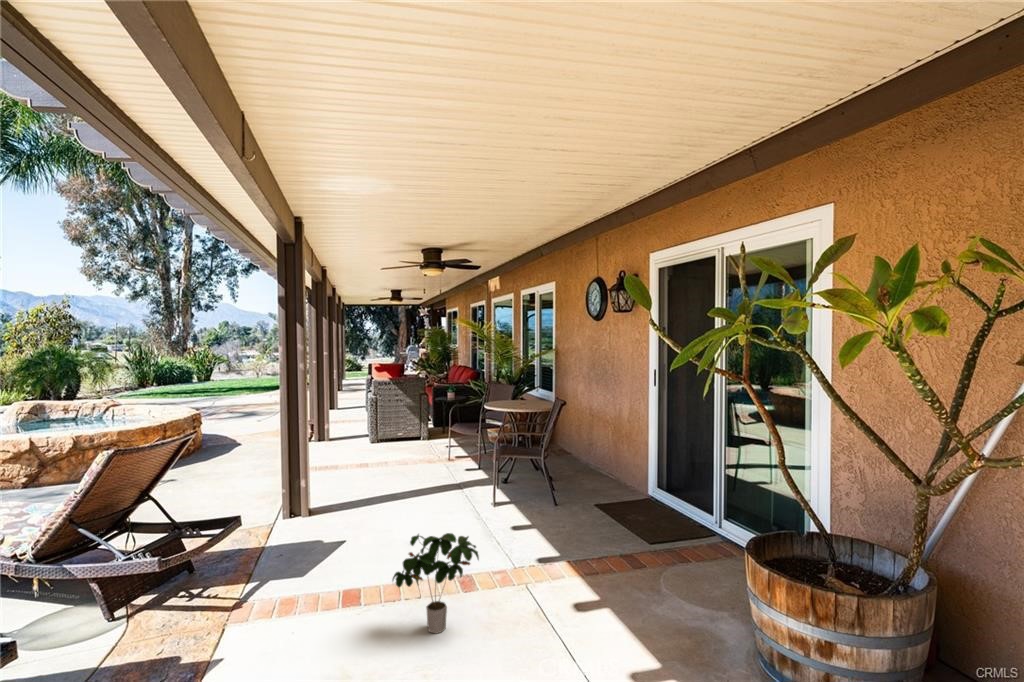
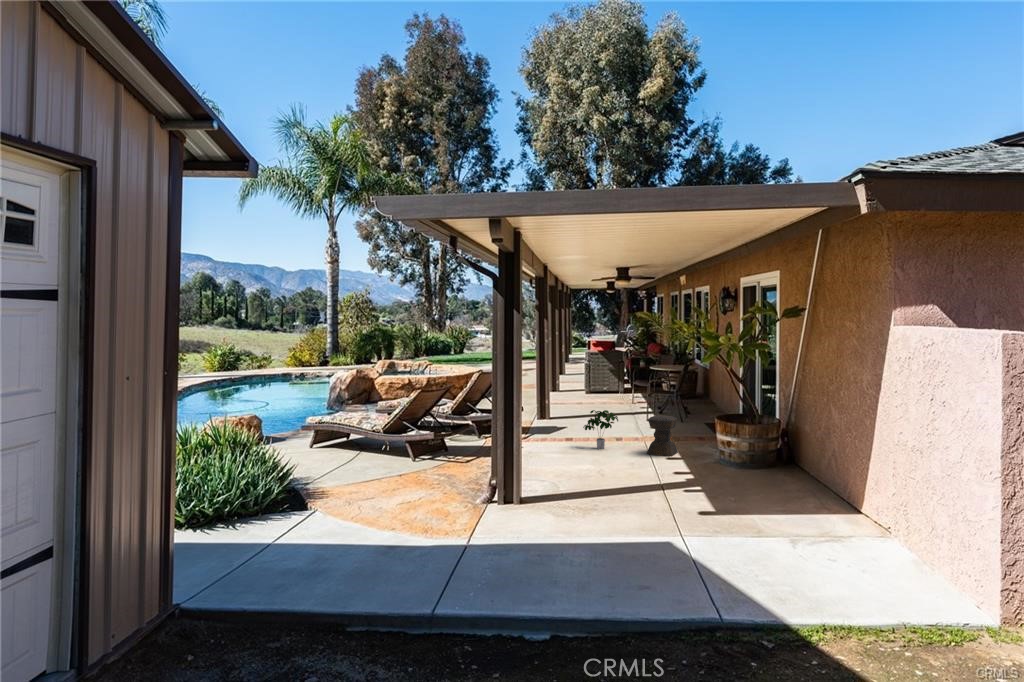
stool: none [554,533,618,647] -> present [647,415,678,456]

